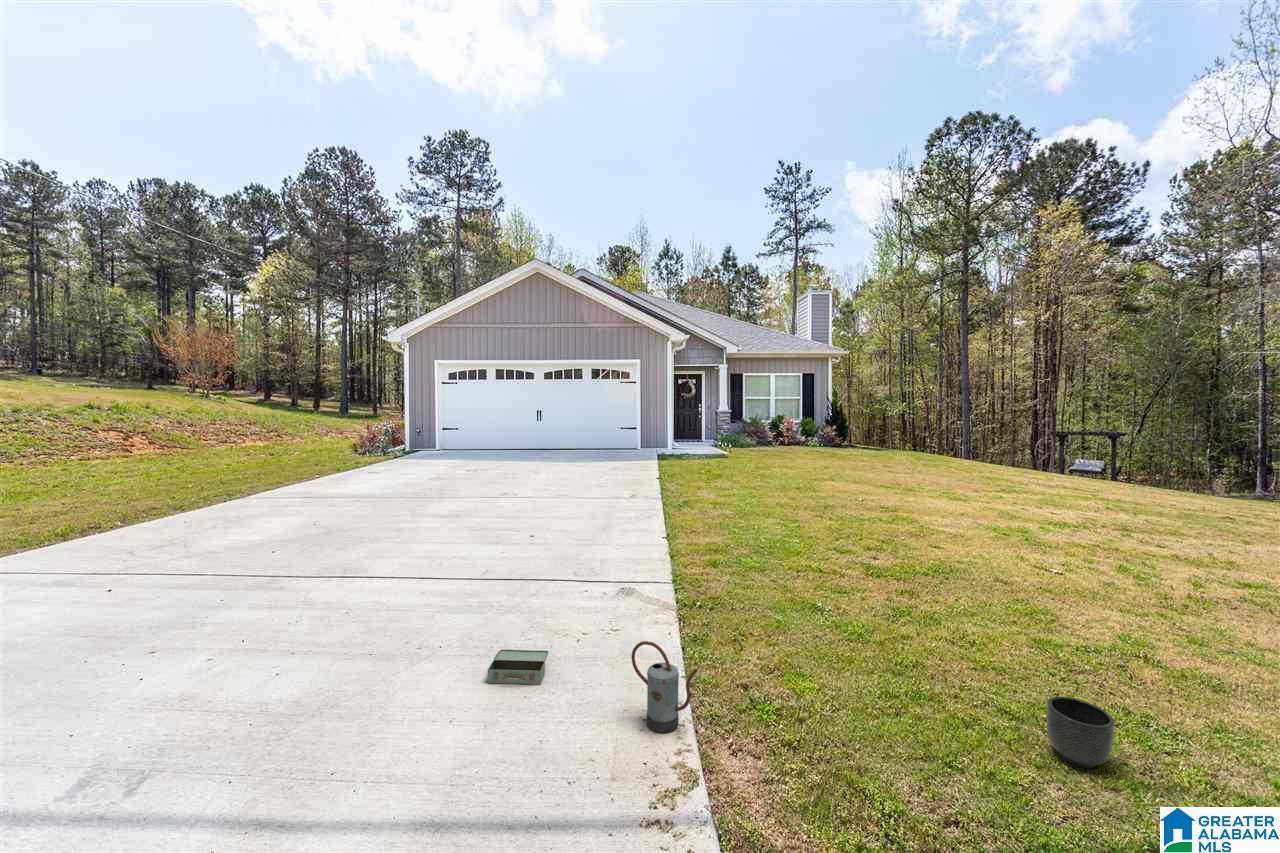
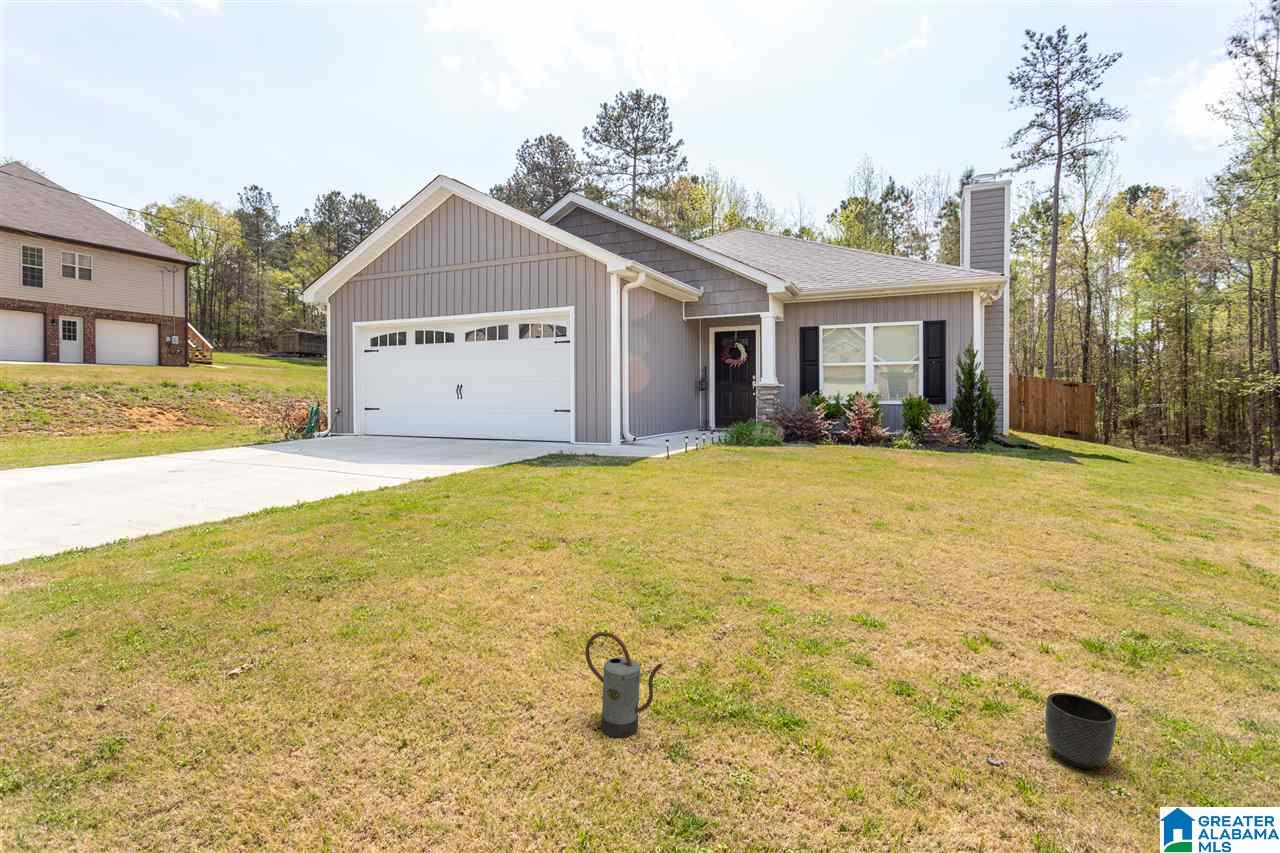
toolbox: present [488,650,549,685] -> none [412,646,486,686]

